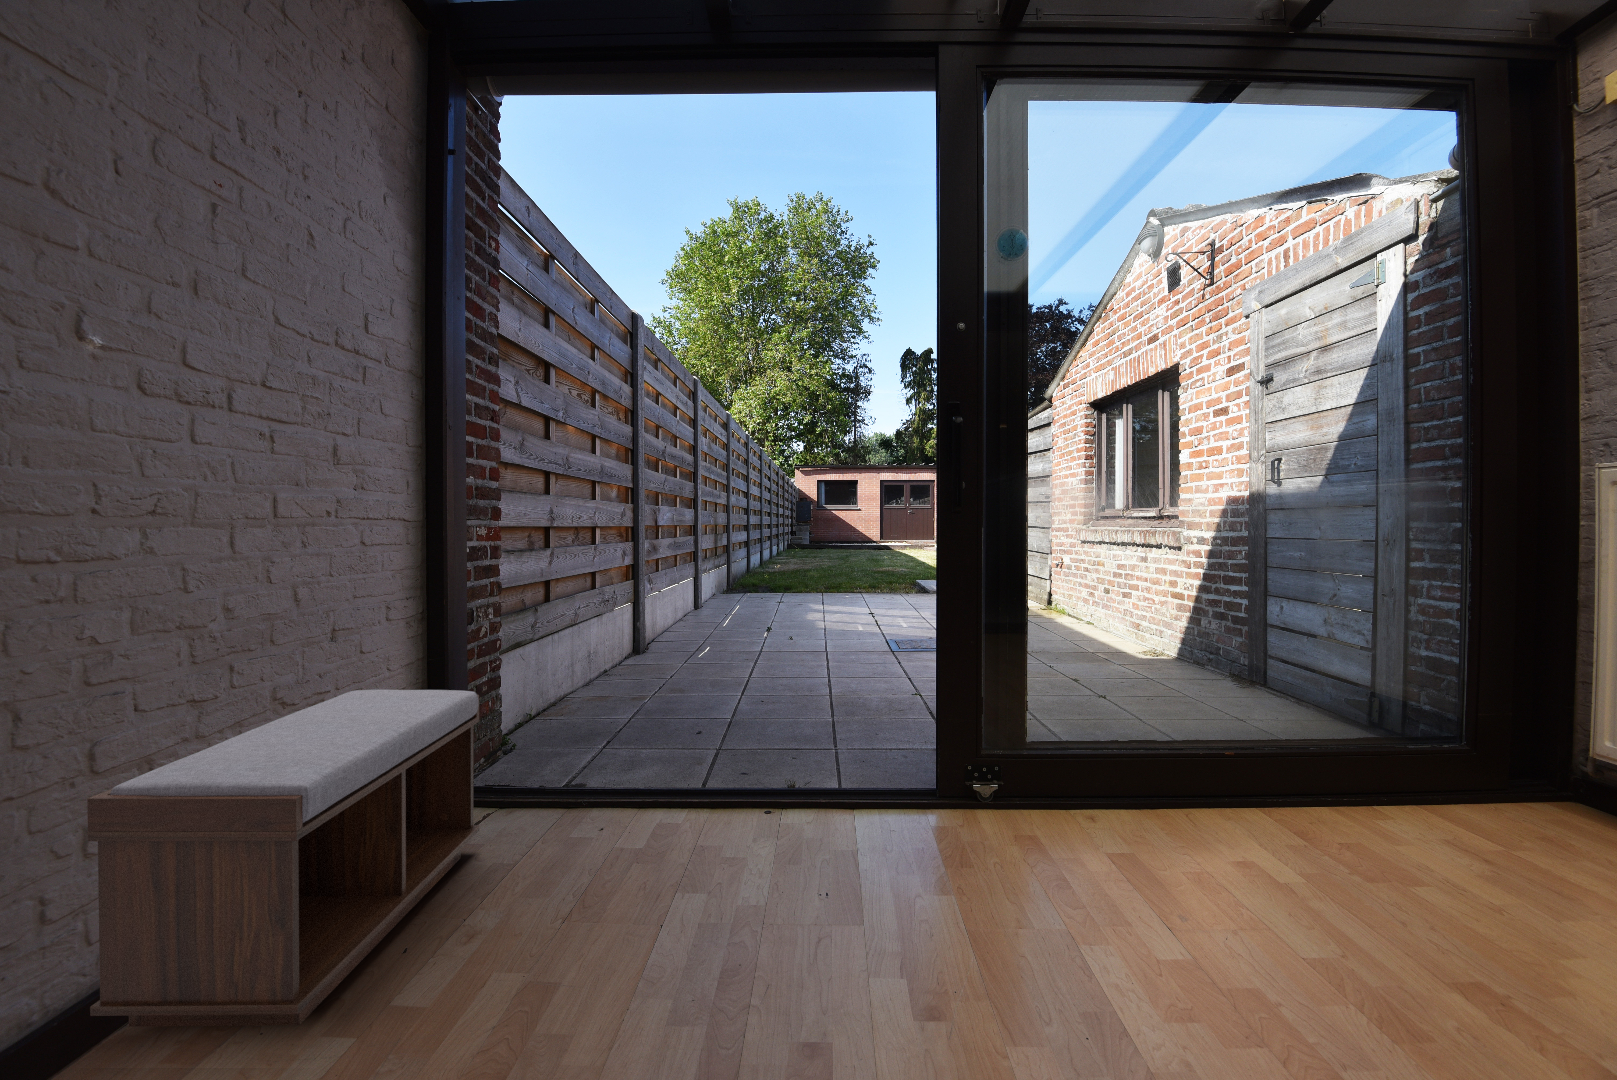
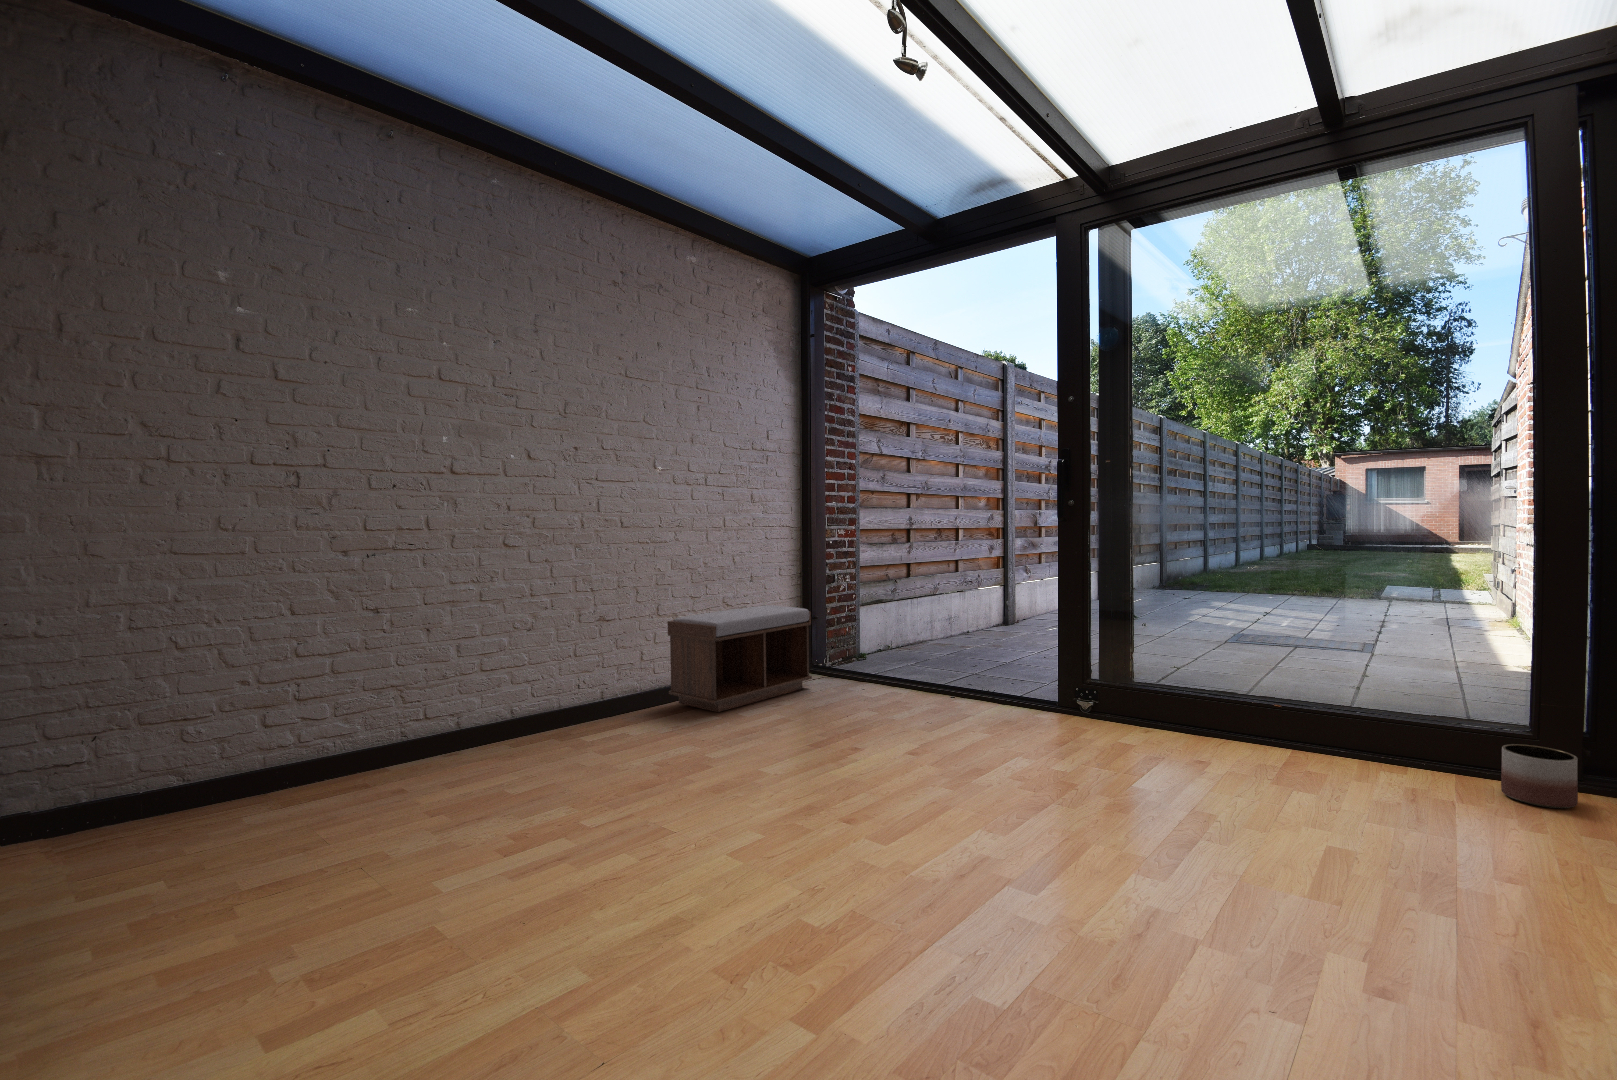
planter: none [1394,761,1468,828] -> present [1501,744,1578,808]

